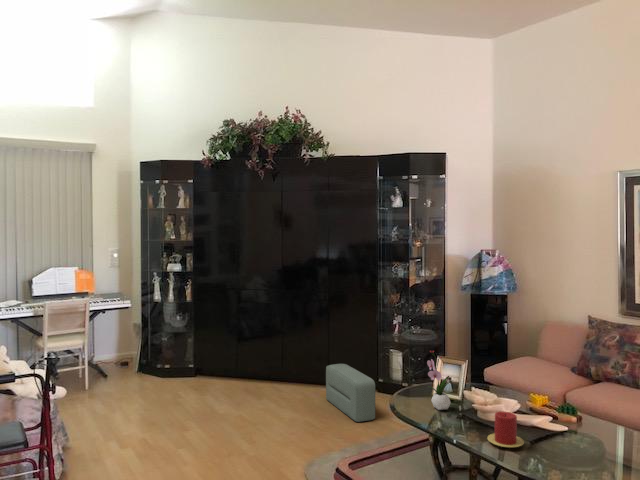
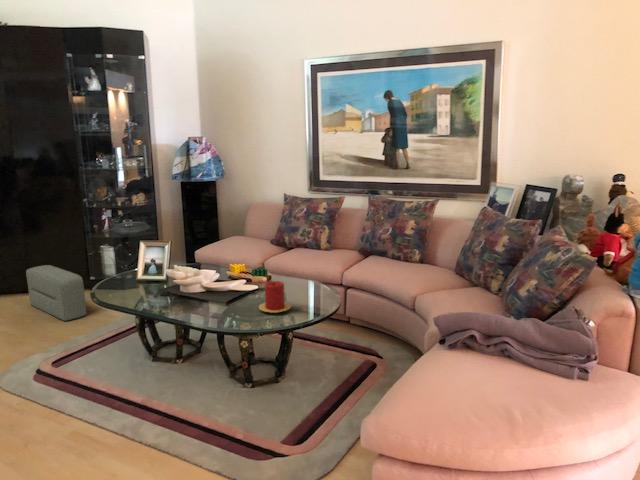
flower arrangement: present [427,351,452,410] -> none [127,234,155,291]
candle: present [487,412,524,448] -> present [259,281,291,313]

